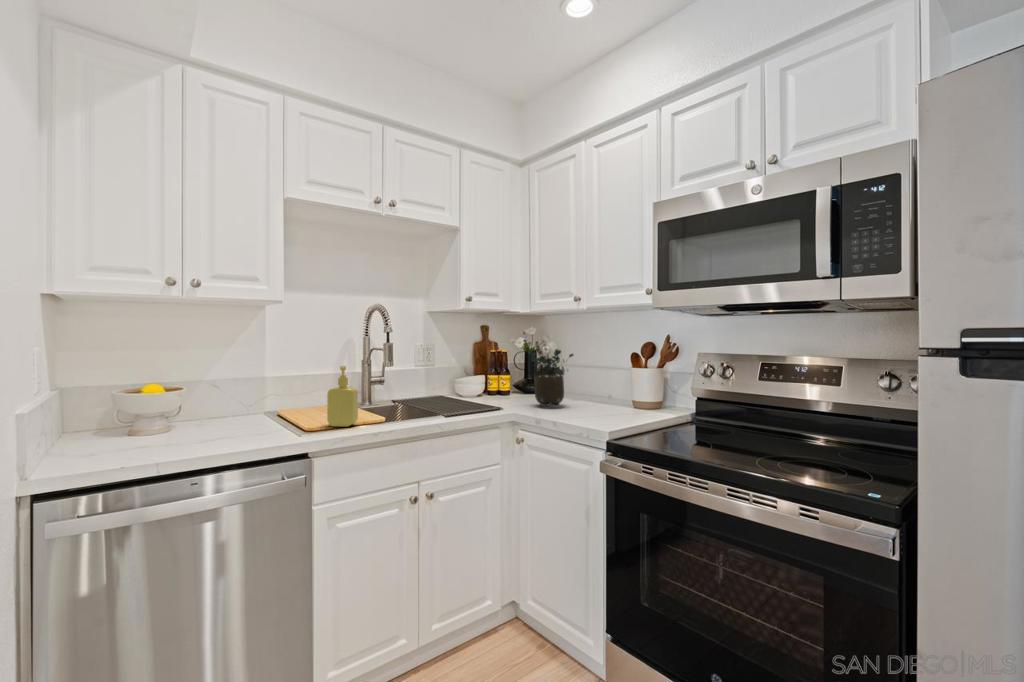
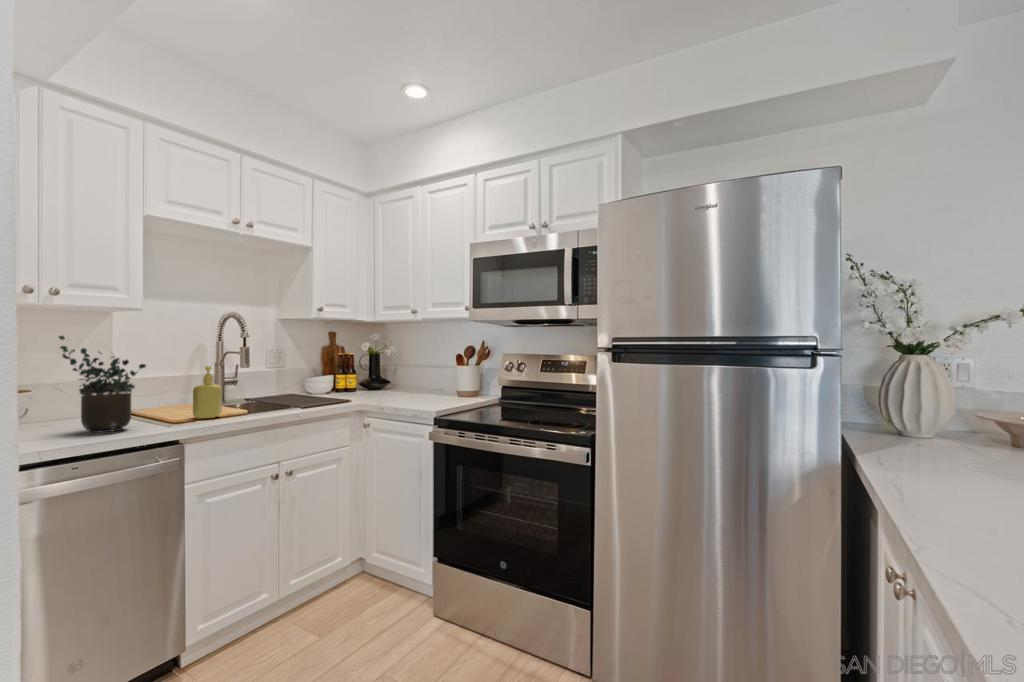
potted plant: present [523,332,573,406] -> present [59,336,146,433]

